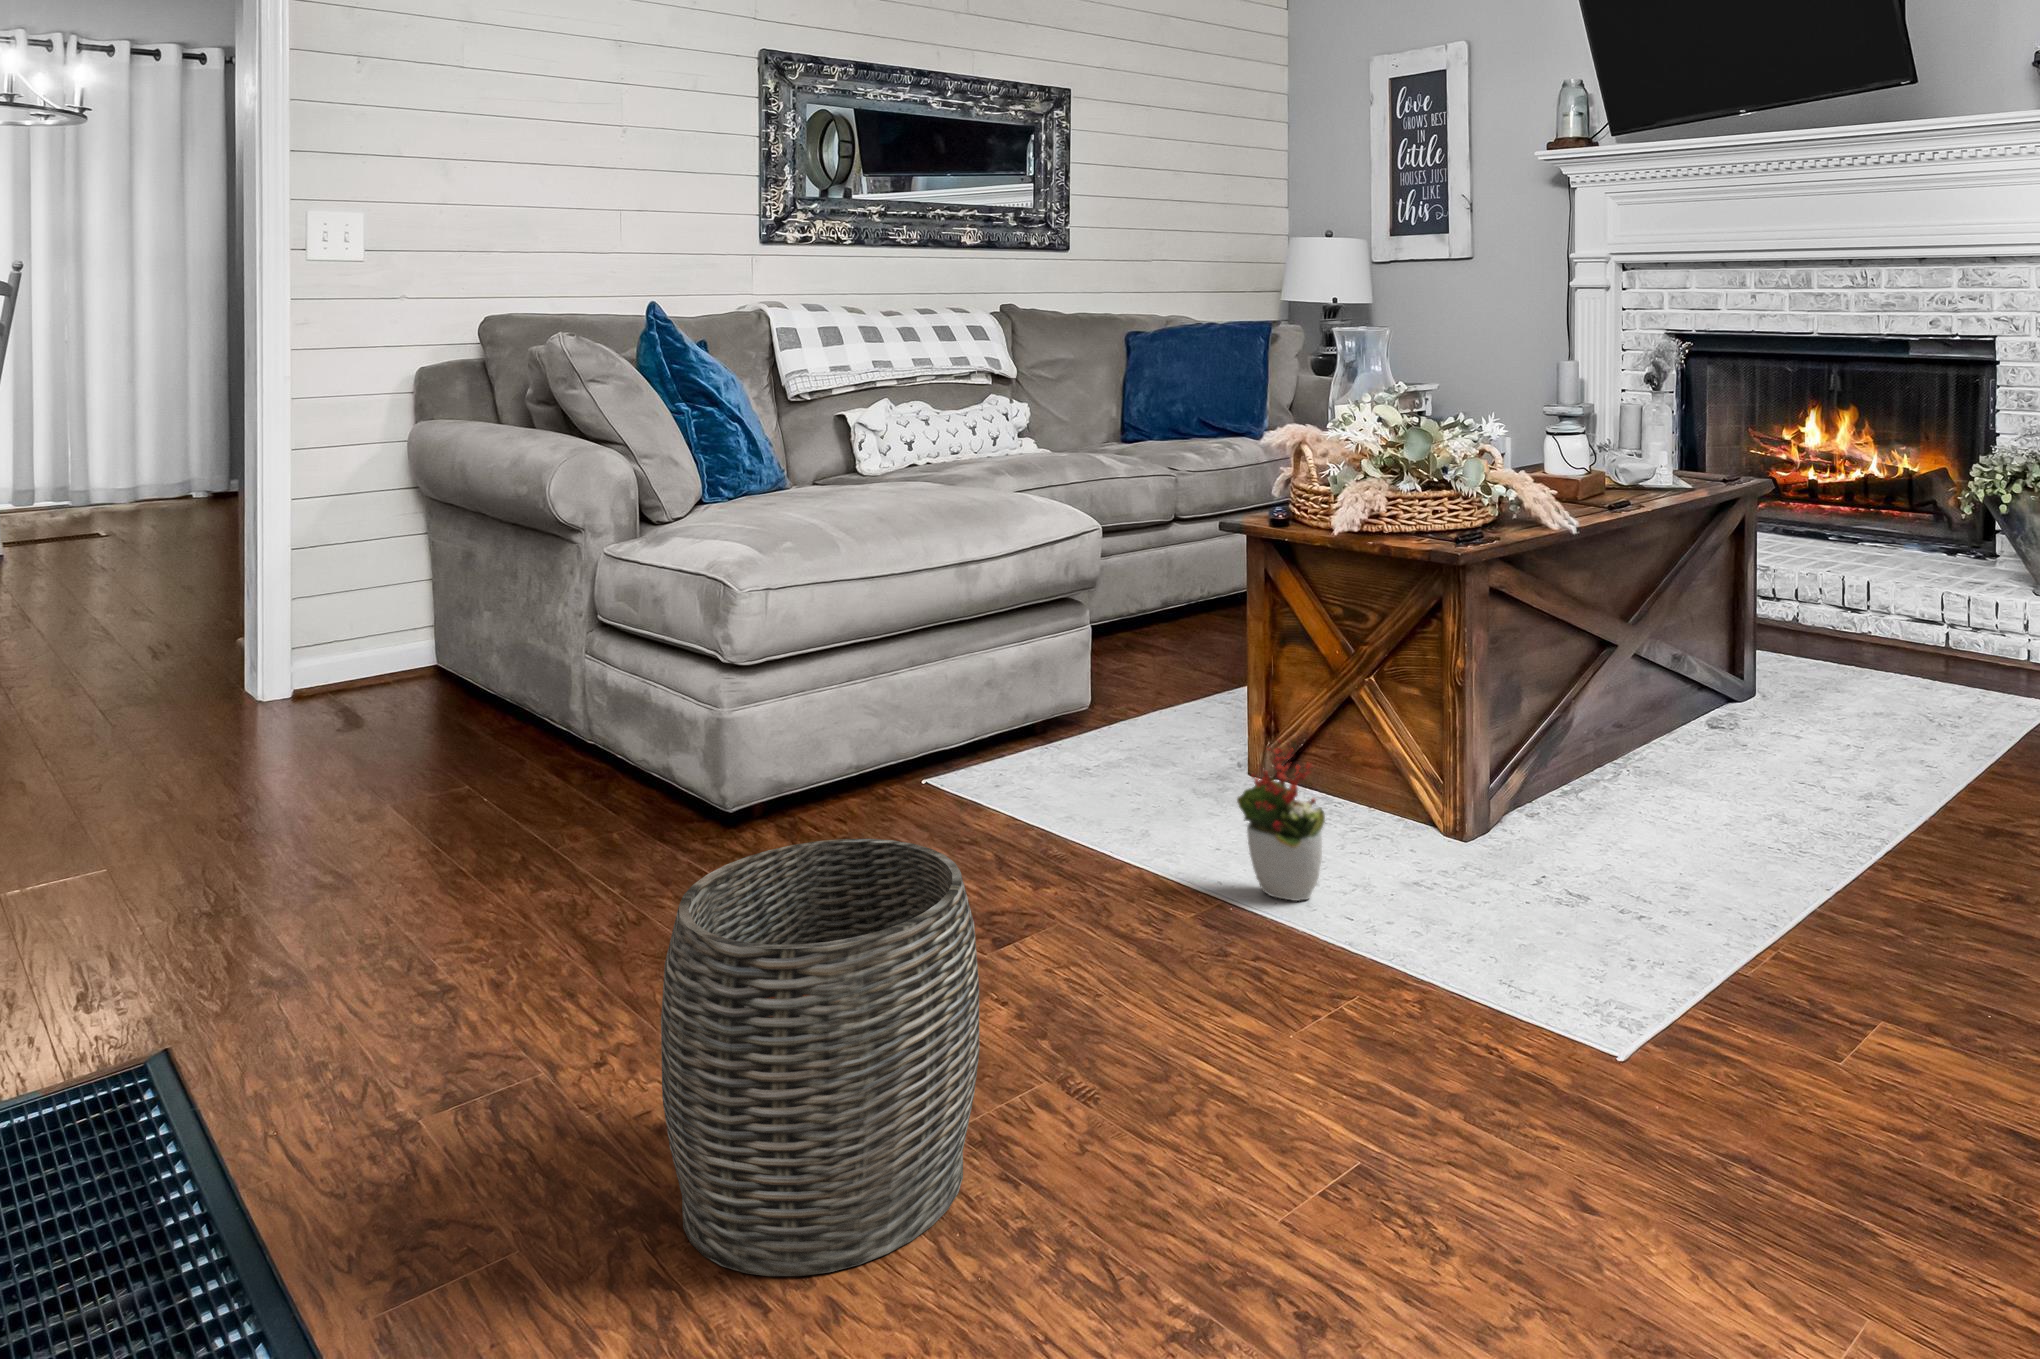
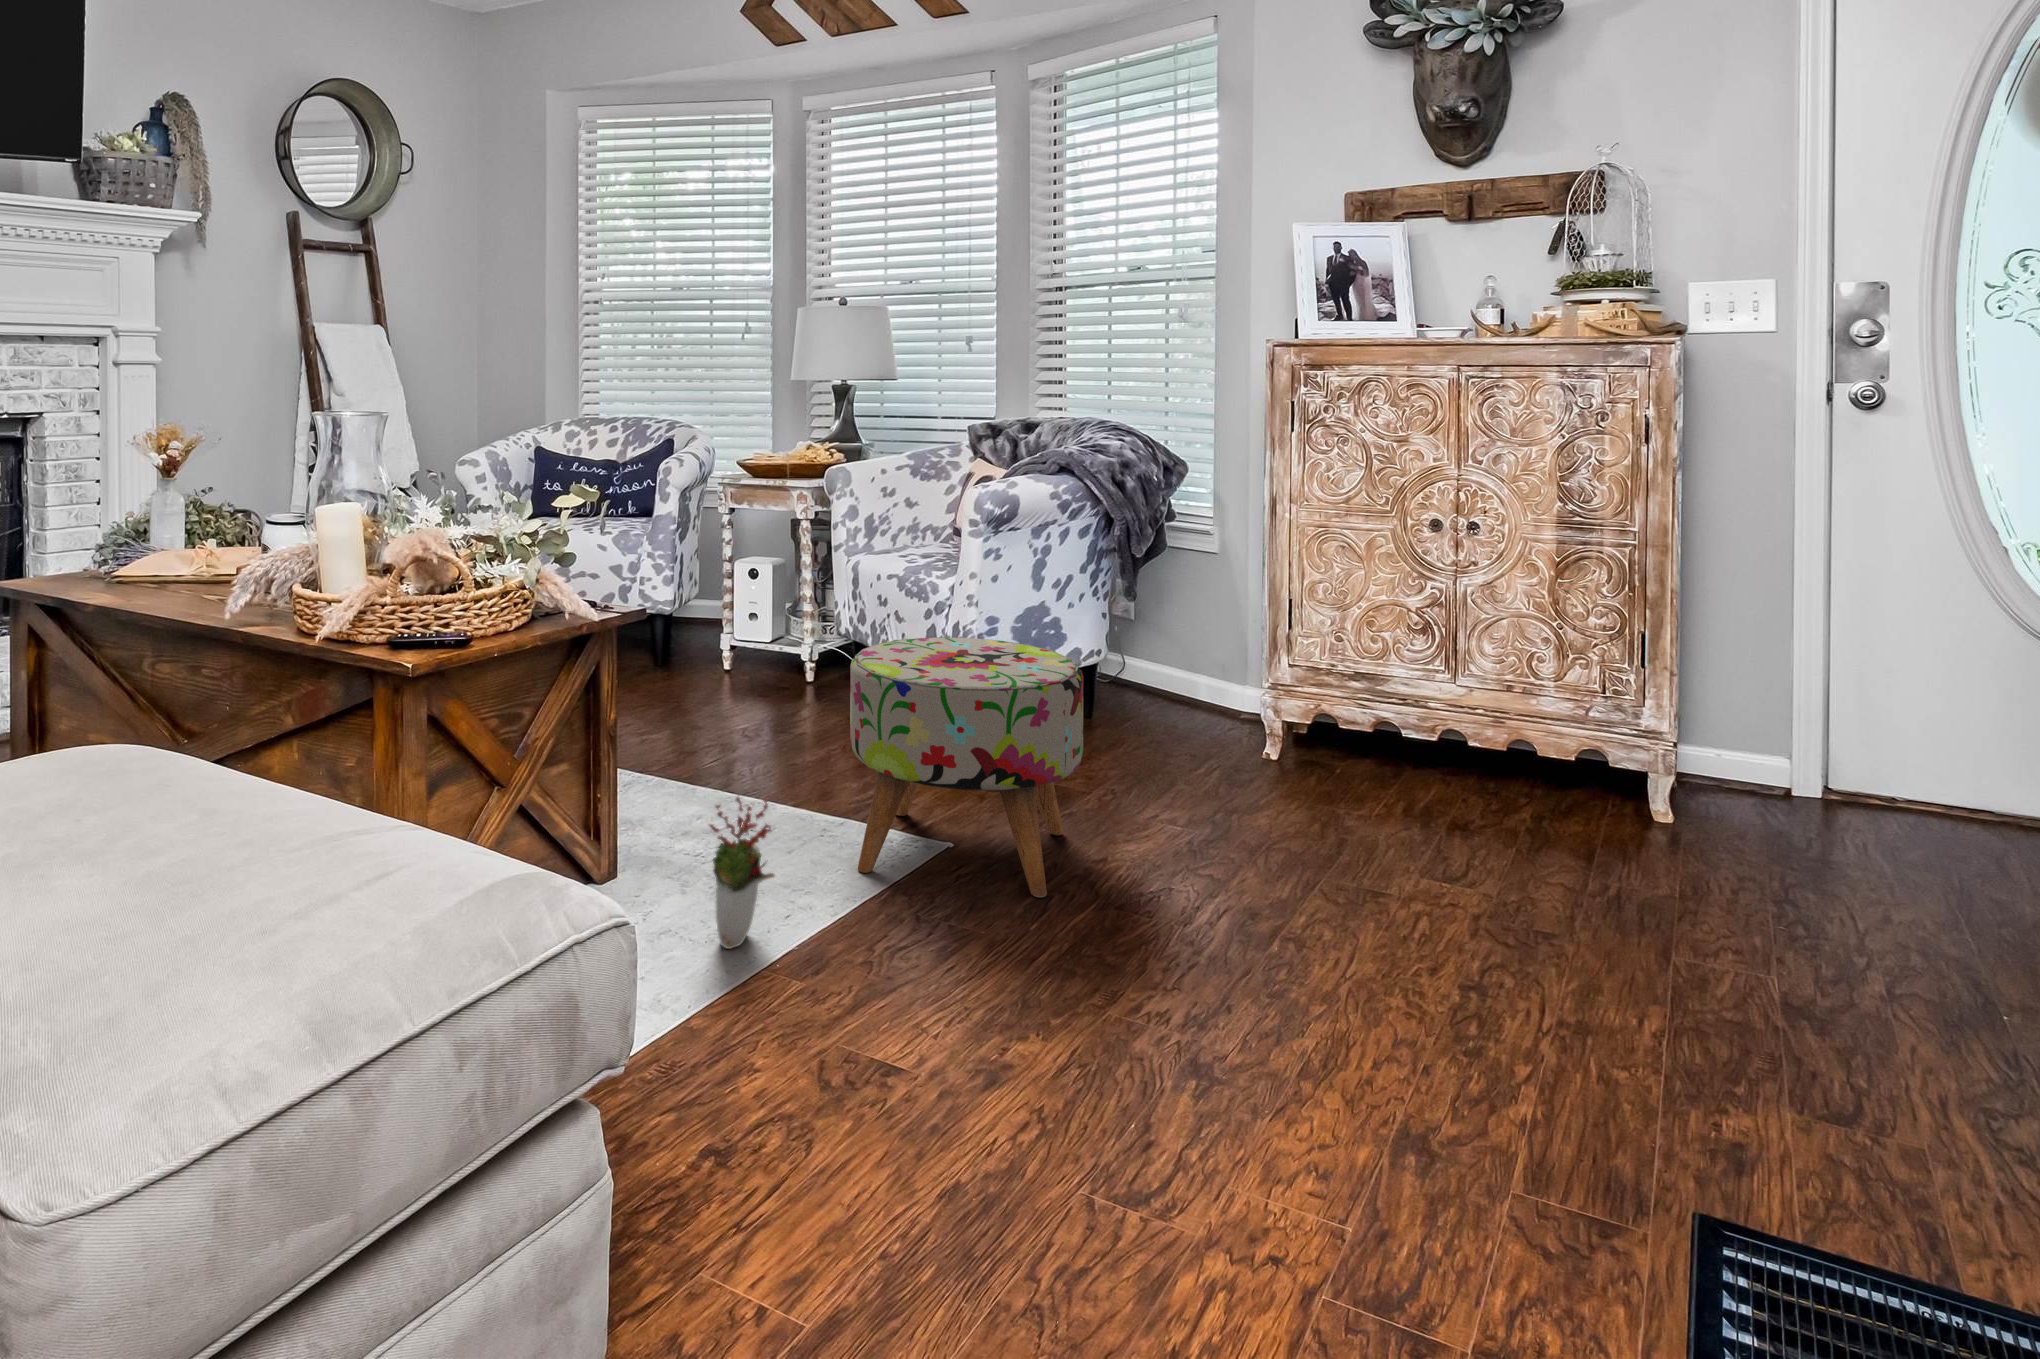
ottoman: none [1389,703,1791,1191] -> present [850,637,1083,897]
woven basket: present [661,839,979,1276] -> none [1183,812,1432,1134]

